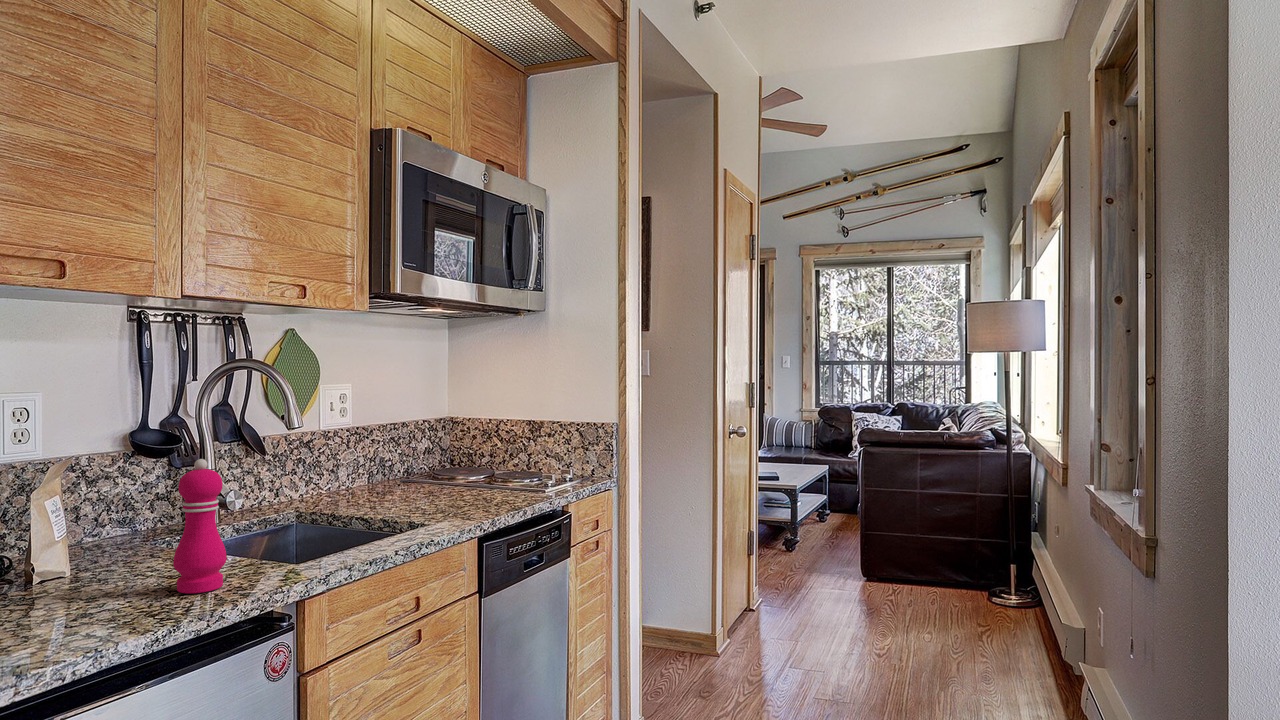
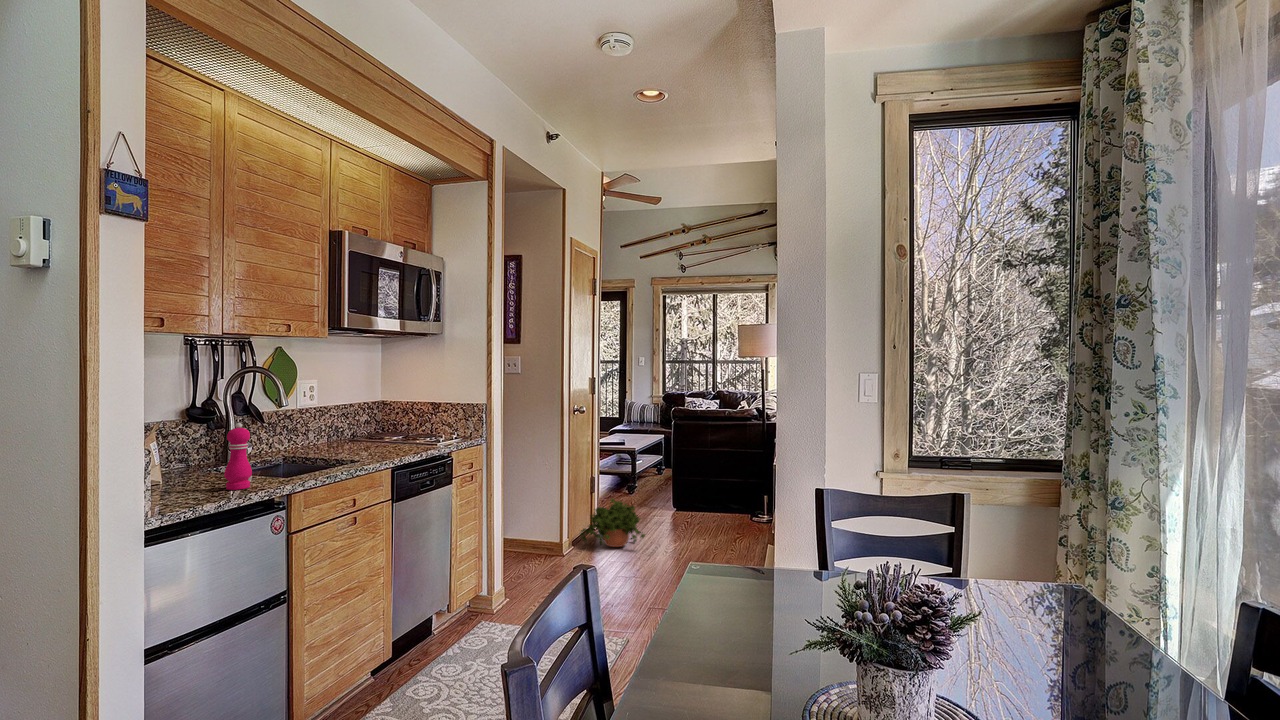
potted plant: none [738,566,853,647] -> present [580,498,645,547]

